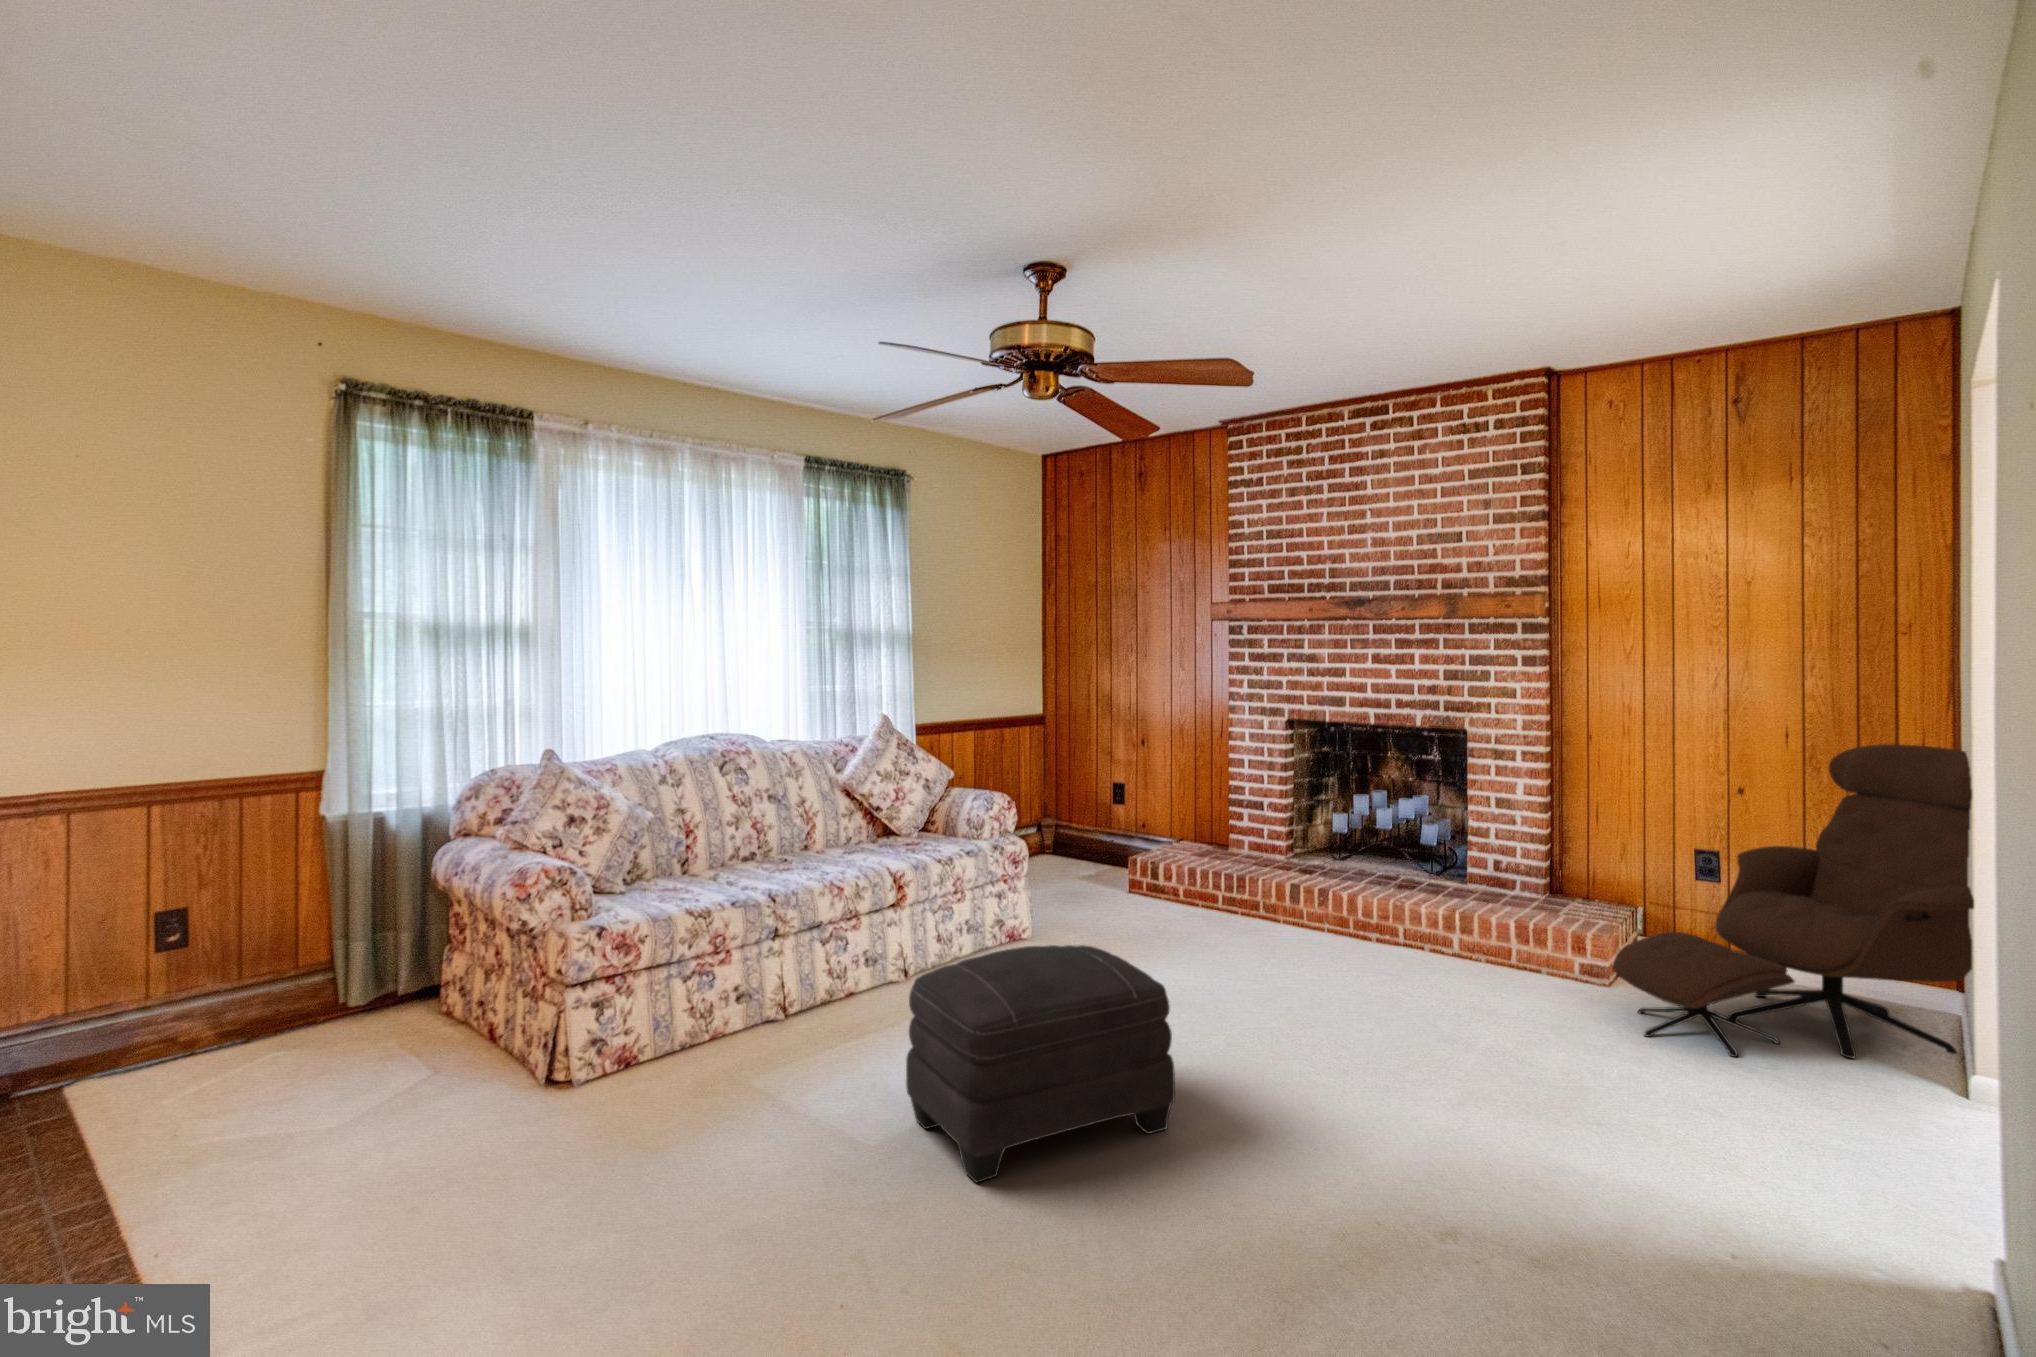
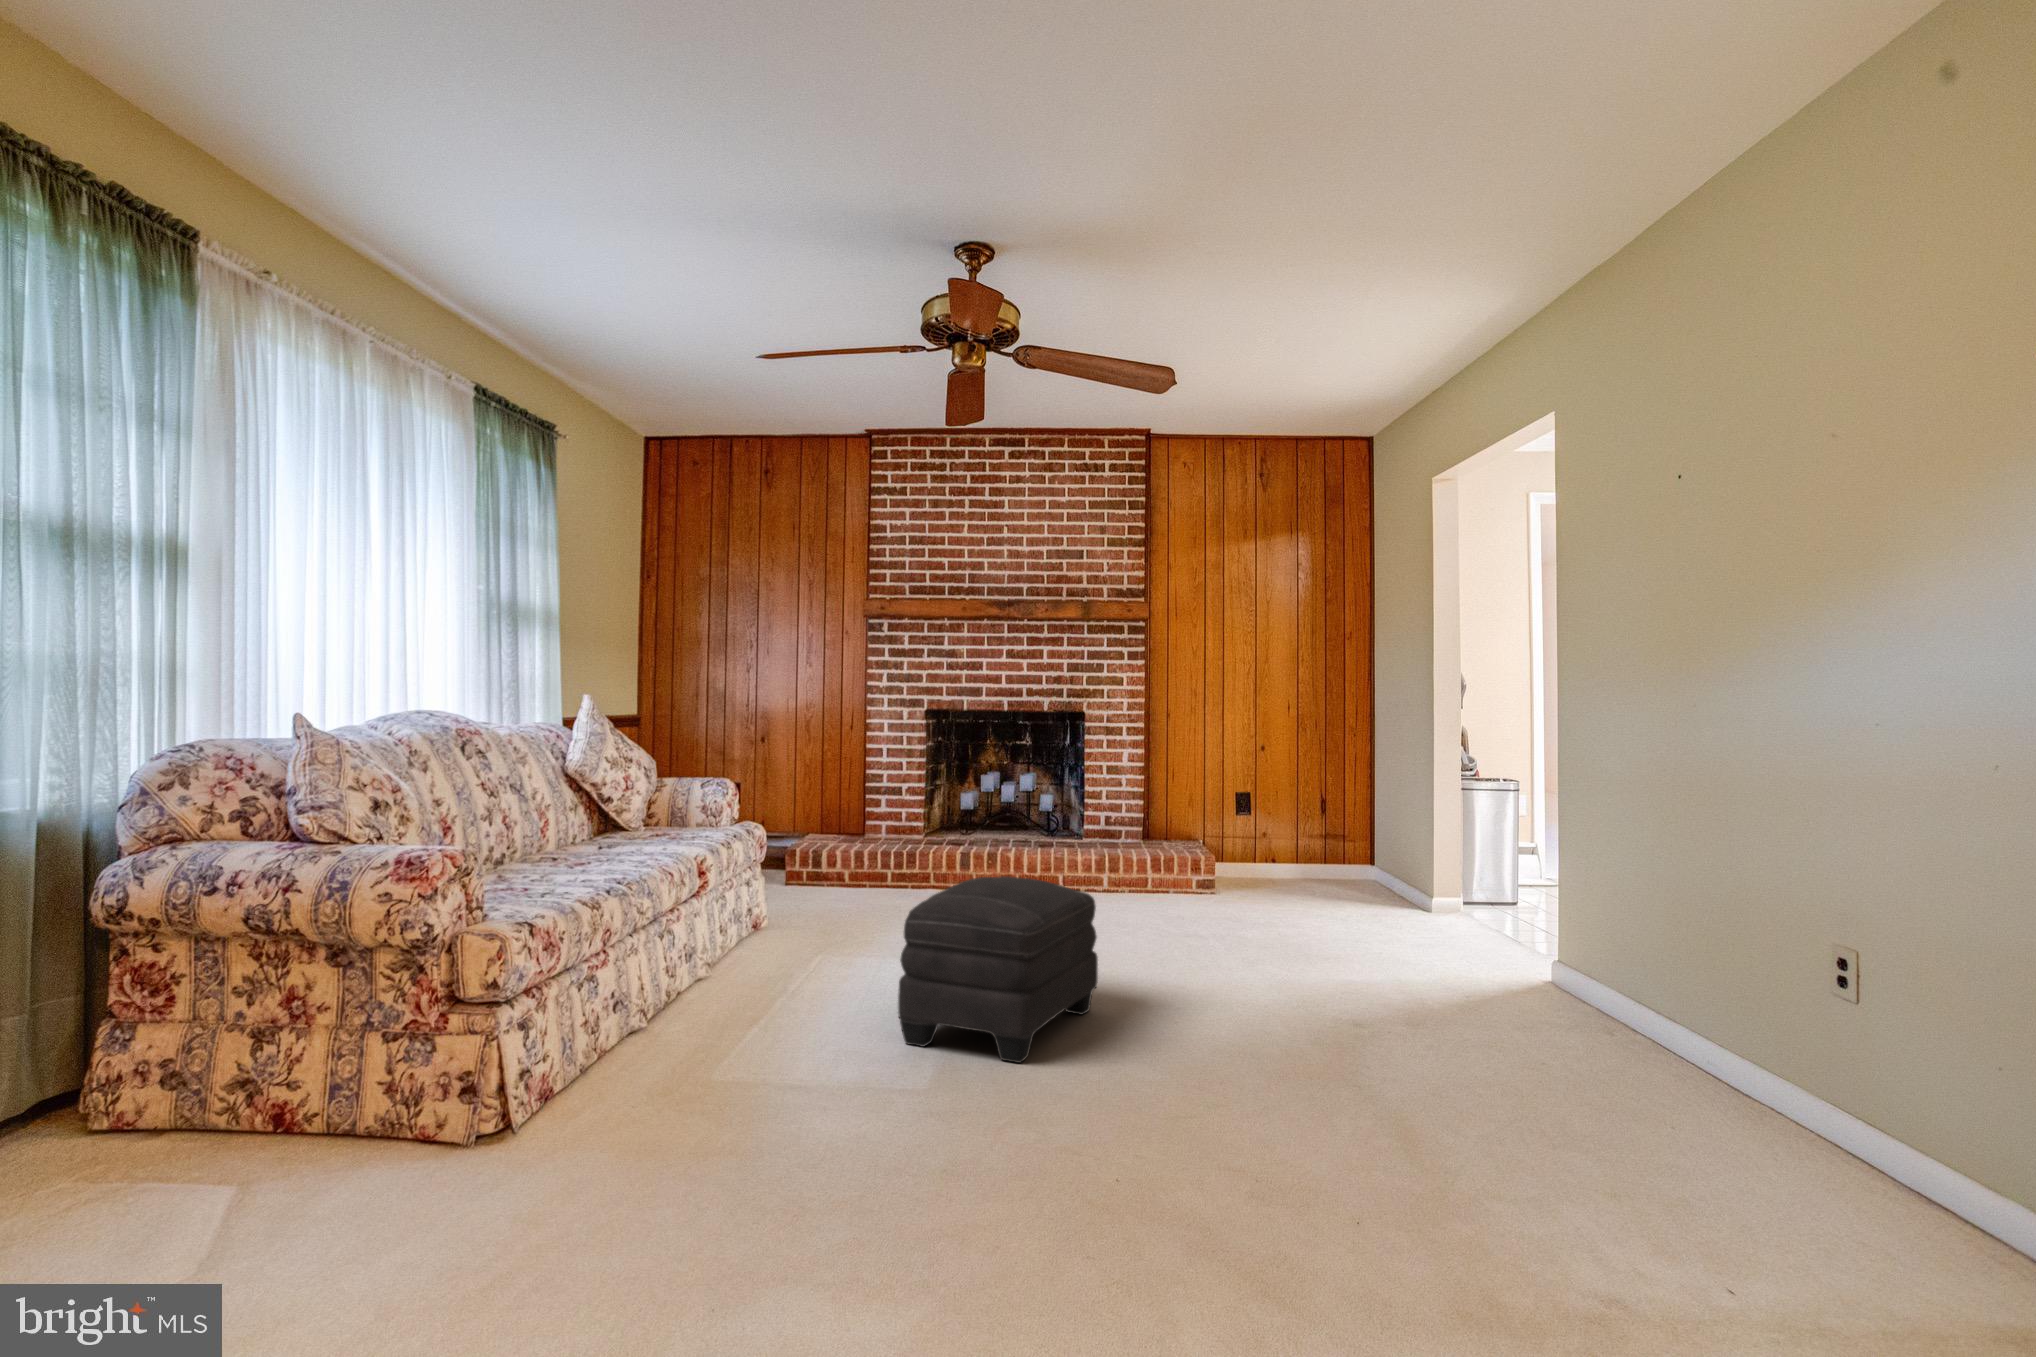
lounge chair: present [1613,744,1974,1058] -> none [1236,713,1431,919]

